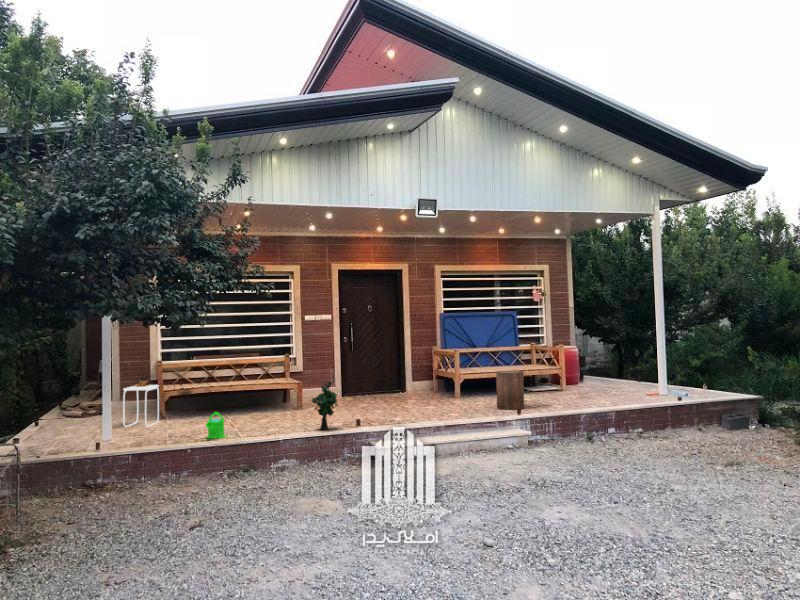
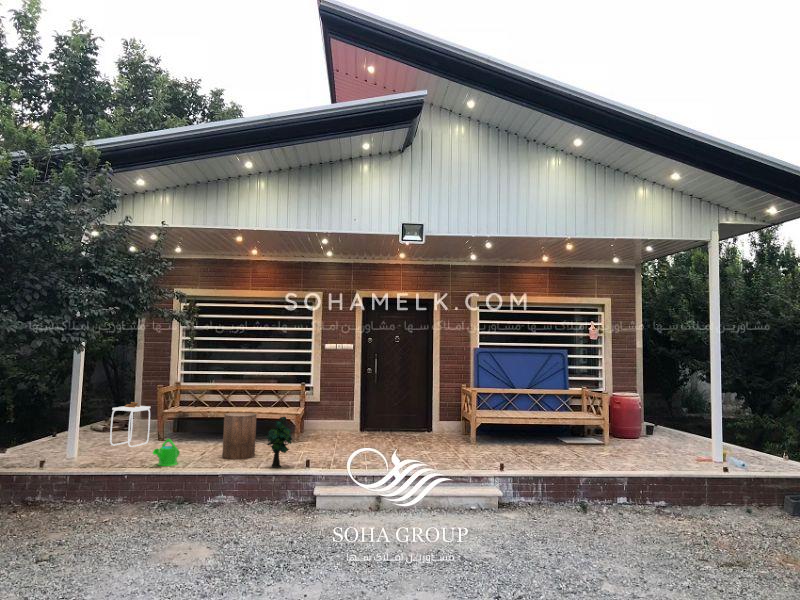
stool: present [496,371,524,410] -> present [222,413,256,459]

